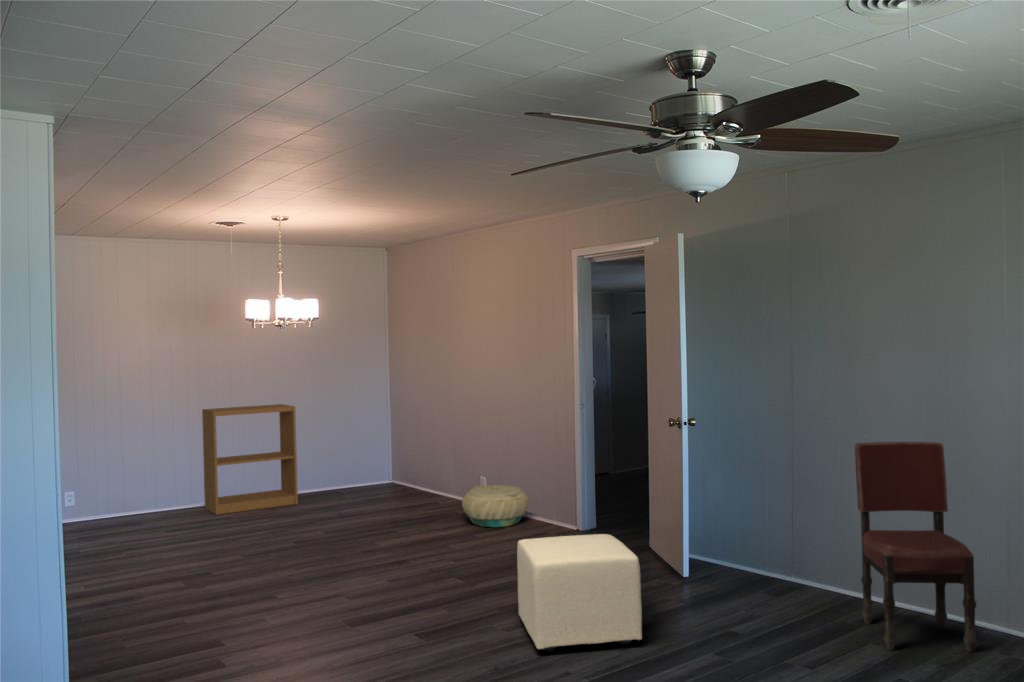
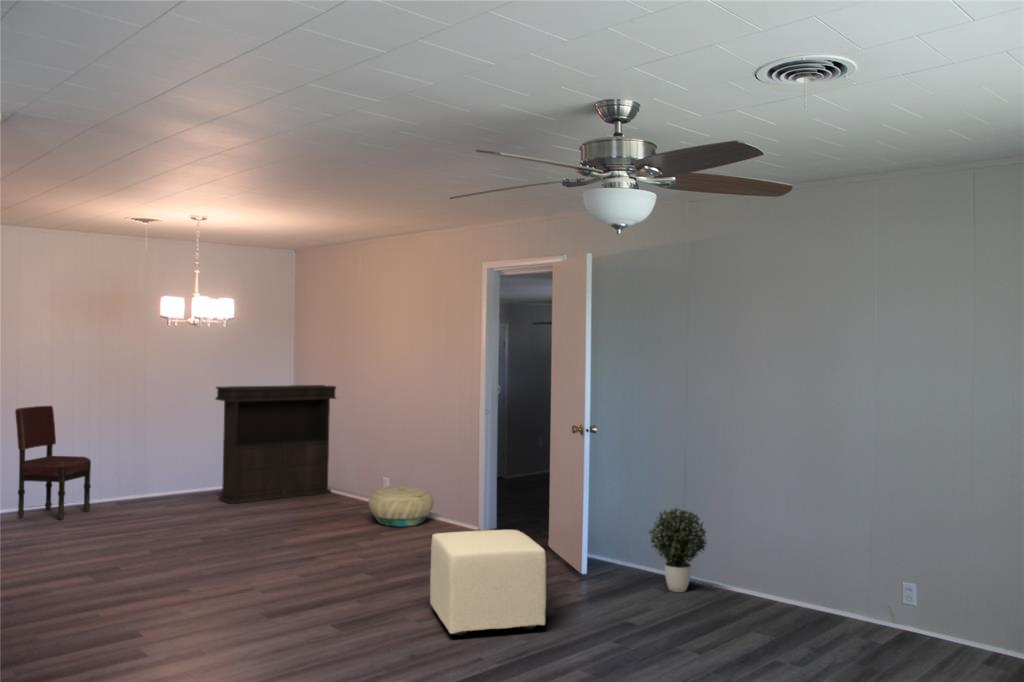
console table: none [309,382,430,506] -> present [216,385,336,504]
bookshelf: present [202,404,298,515] -> none [101,402,201,511]
dining chair: present [855,442,977,652] -> present [15,406,91,520]
potted plant: none [756,506,825,600] -> present [648,508,707,592]

